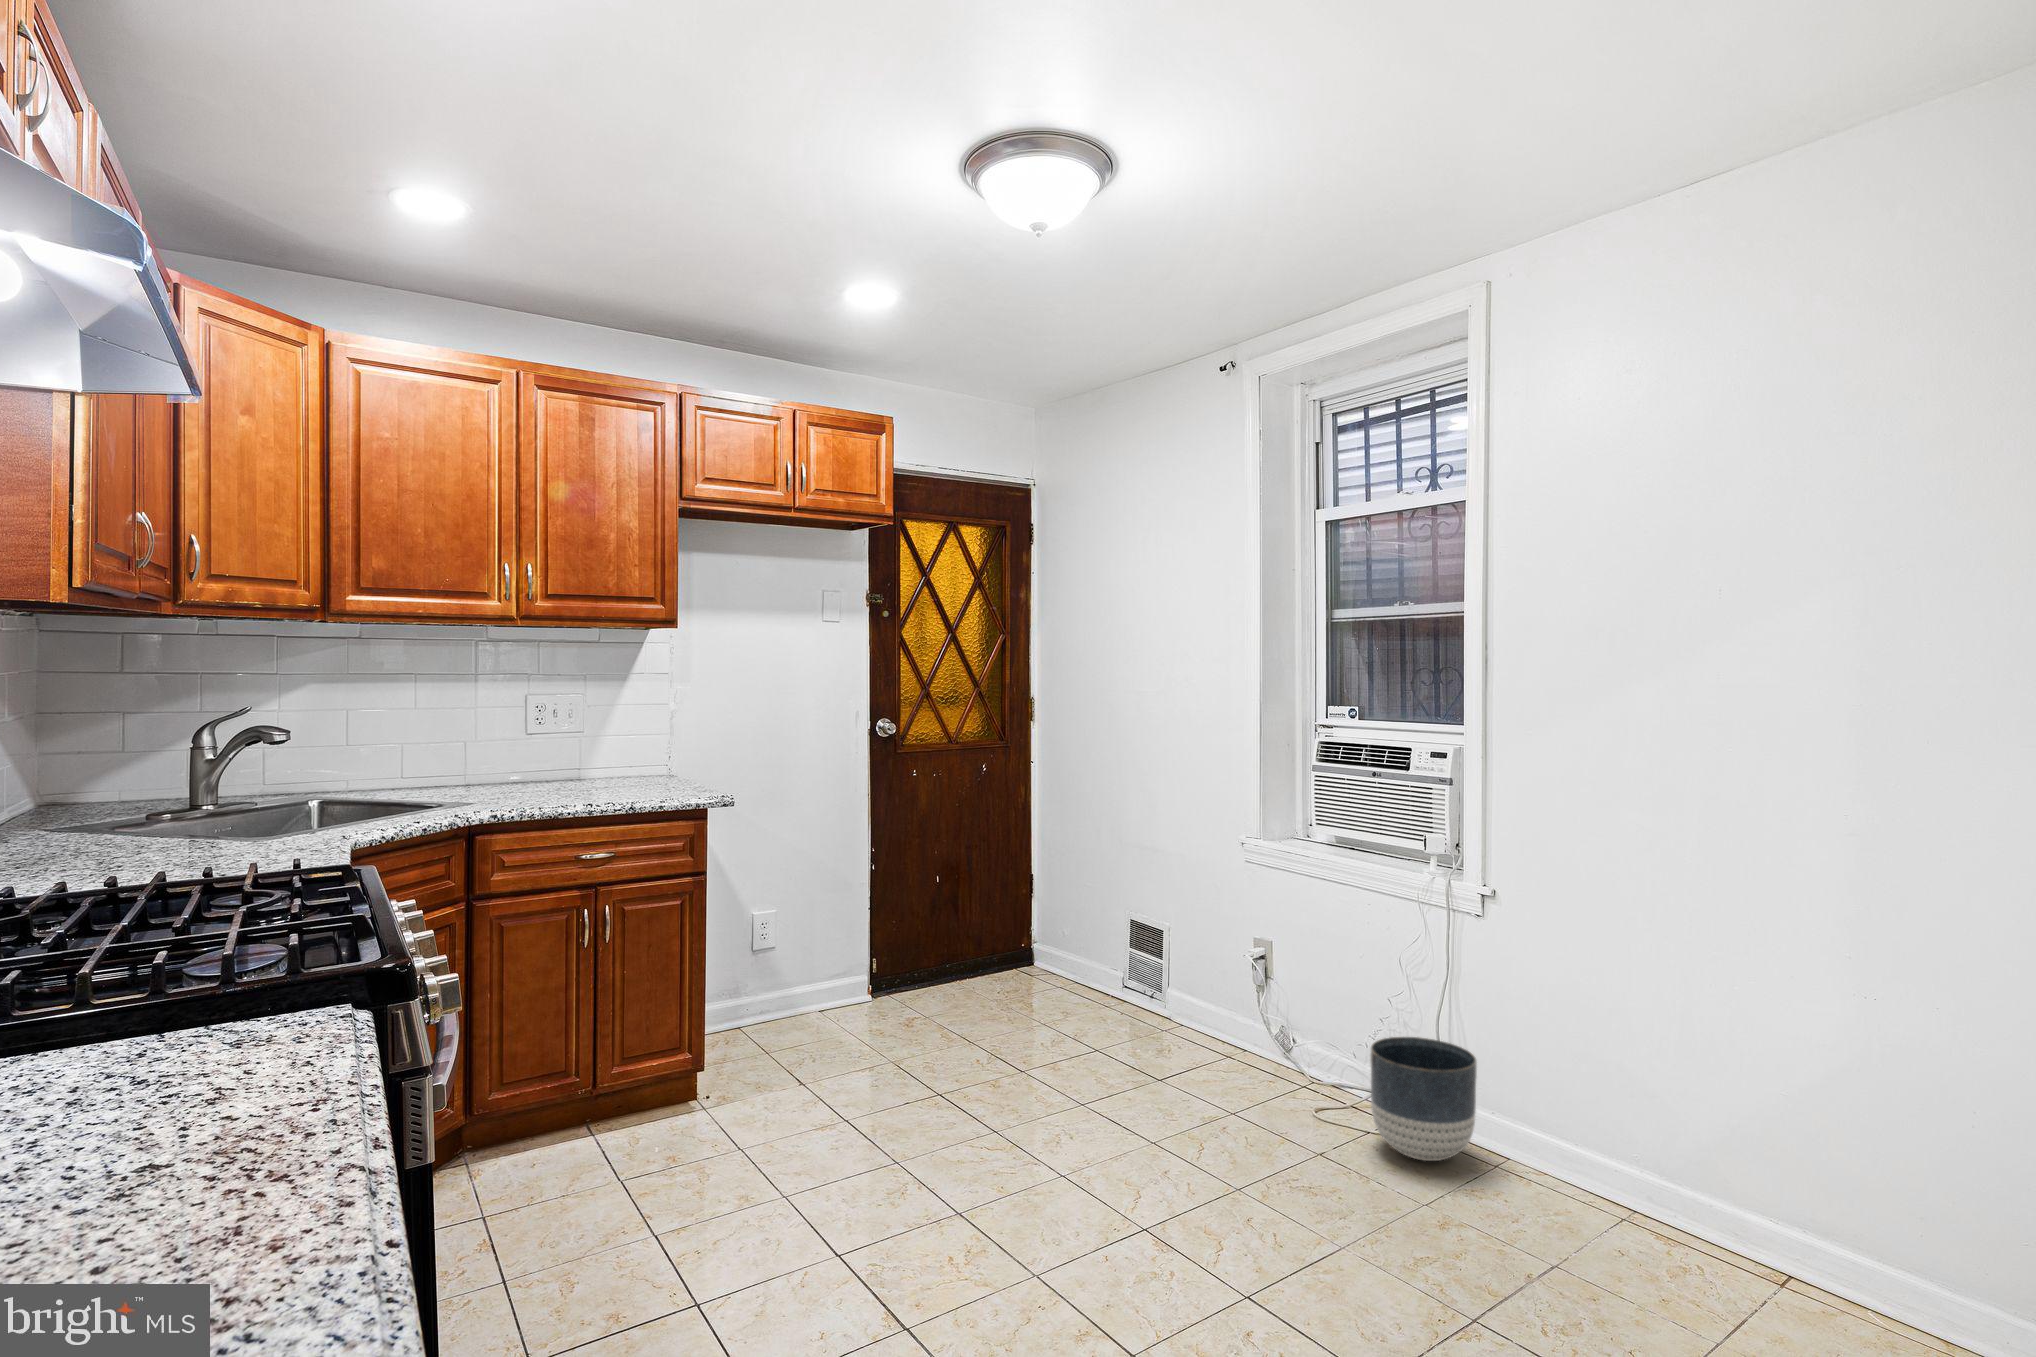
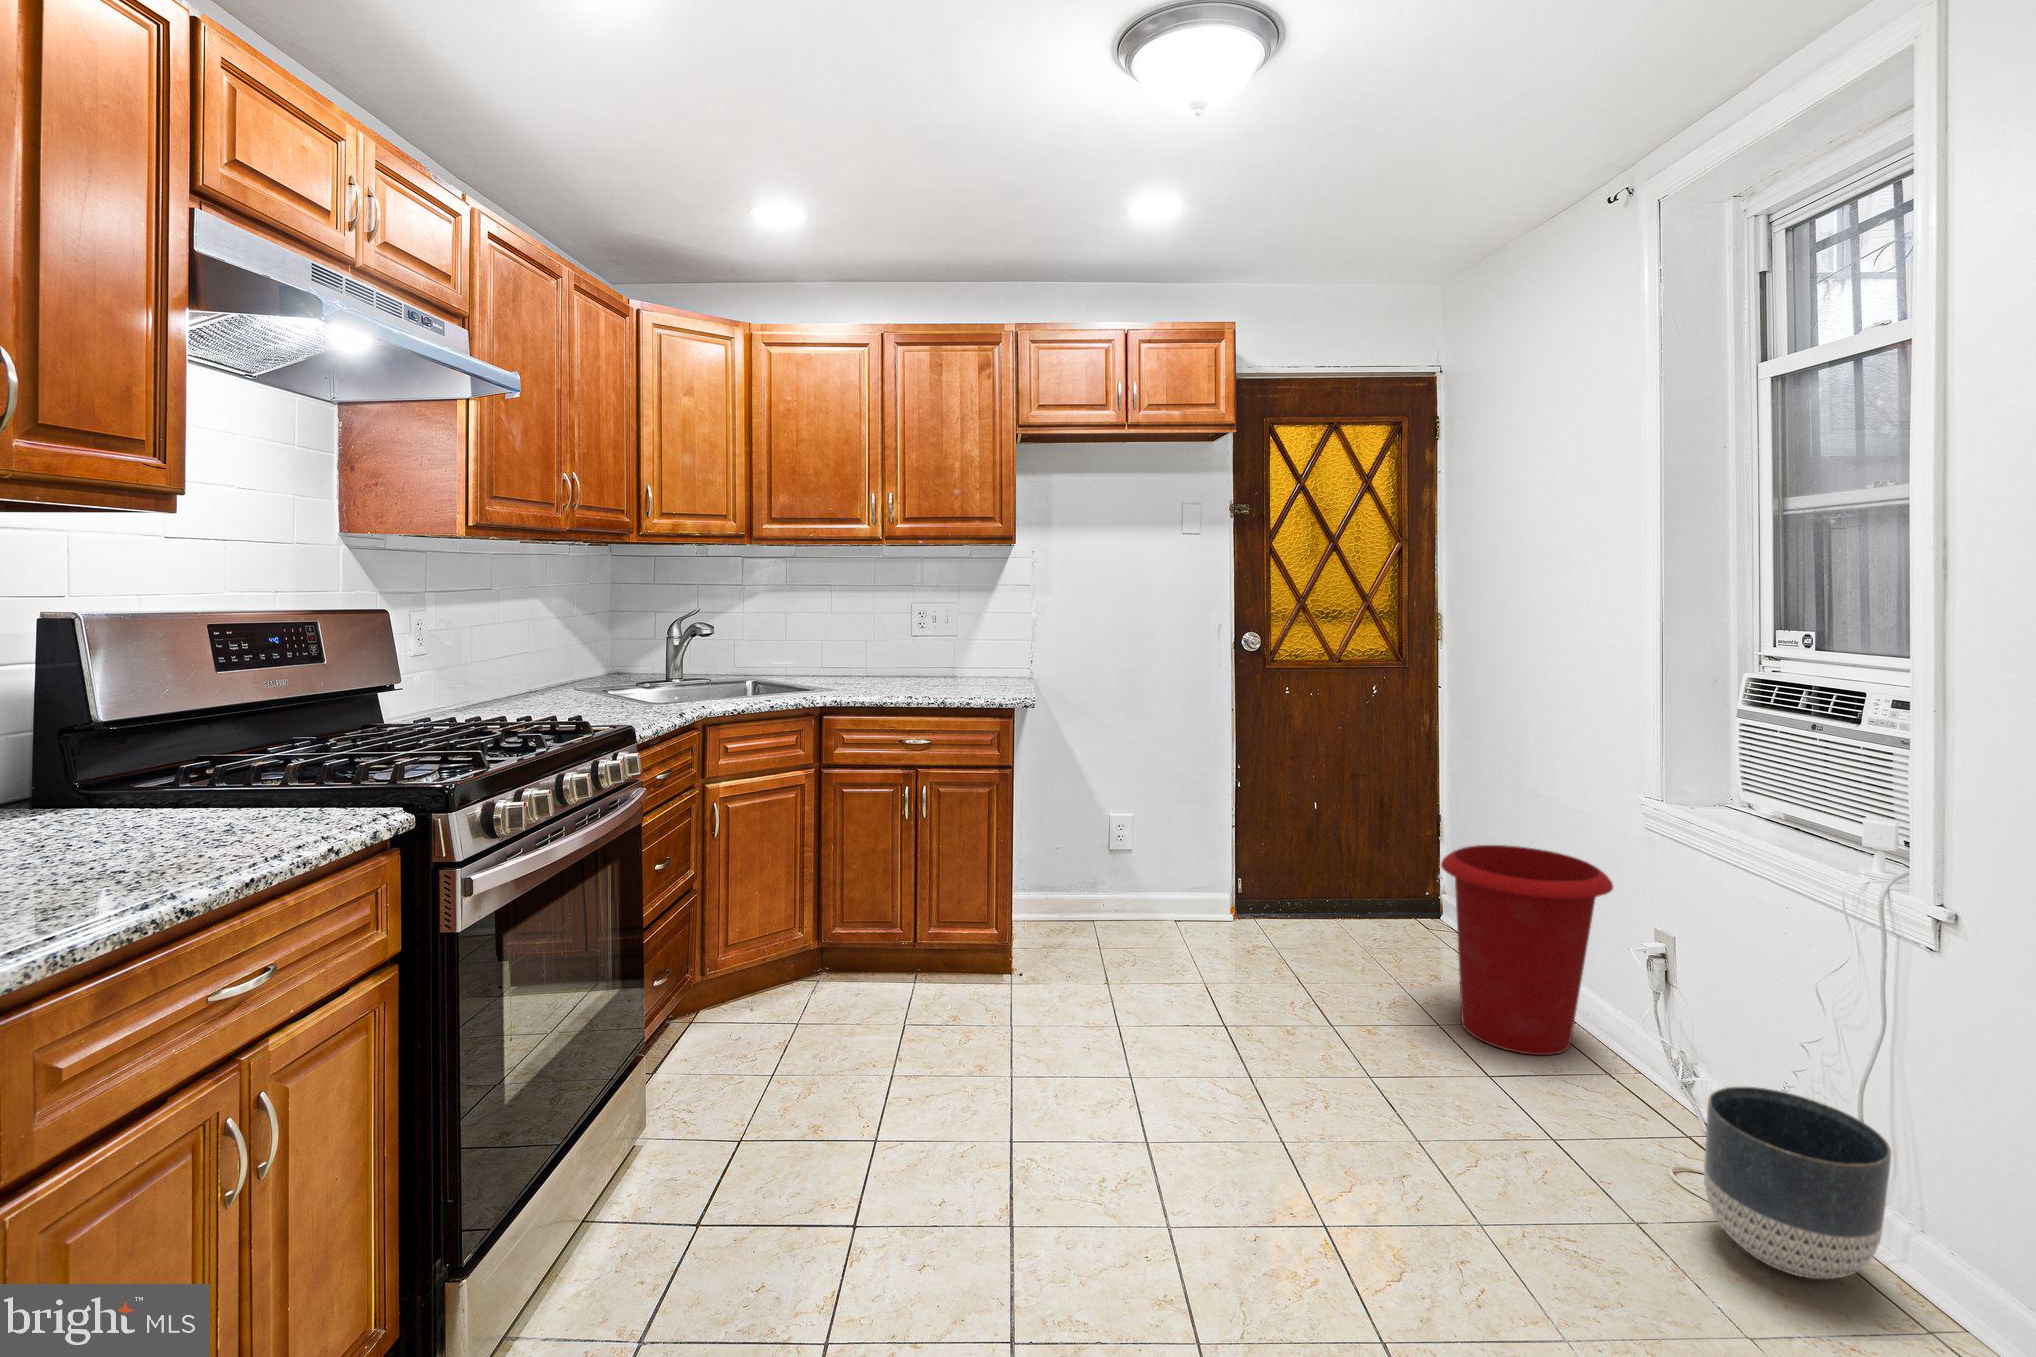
waste bin: none [1113,895,1243,1069] -> present [1441,845,1613,1055]

